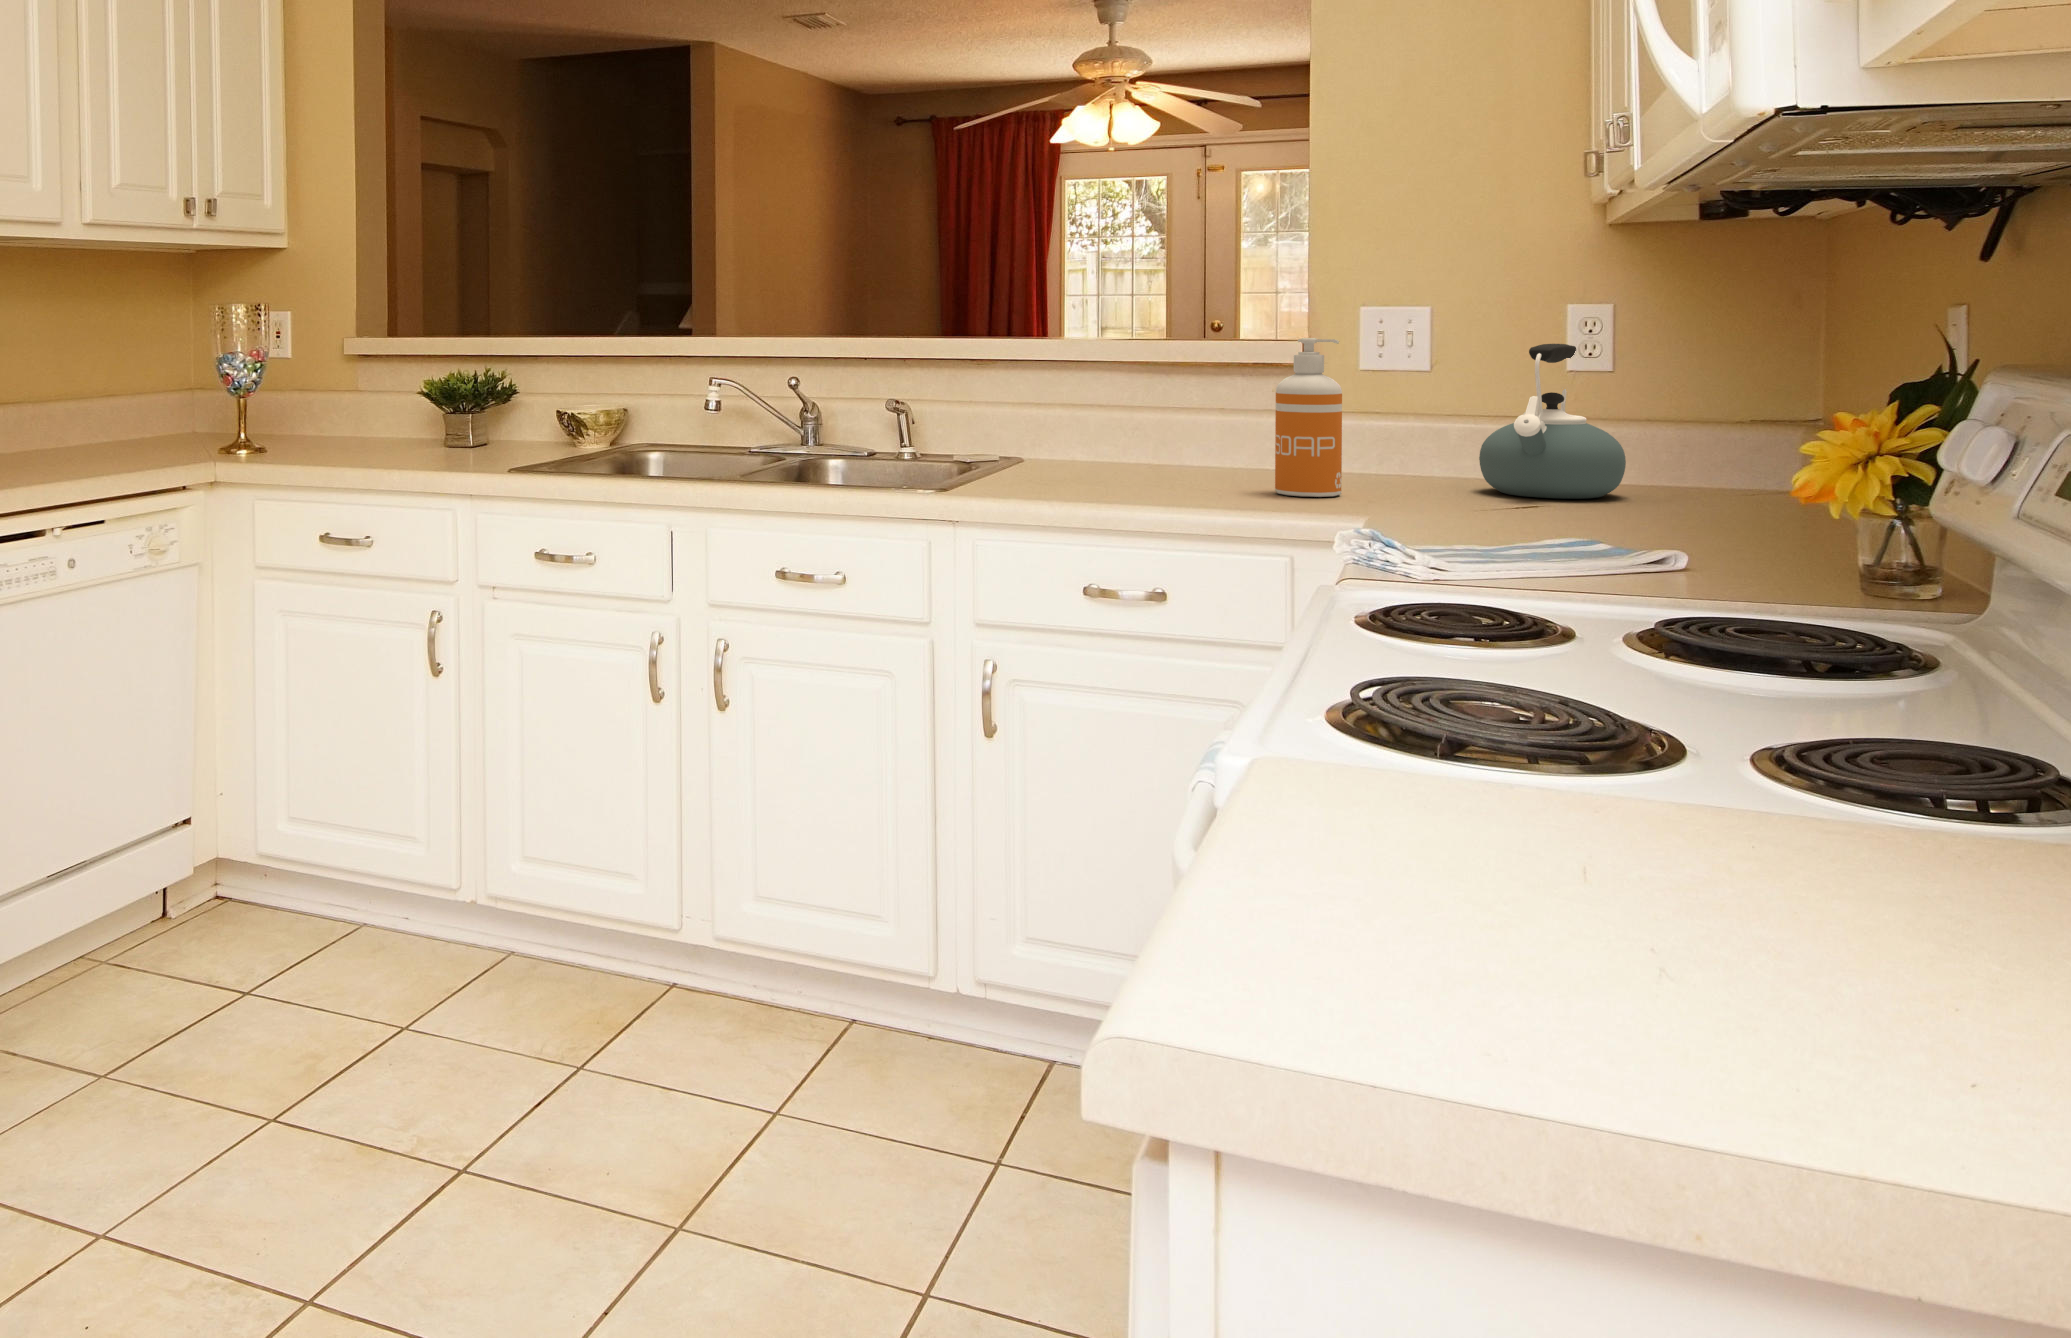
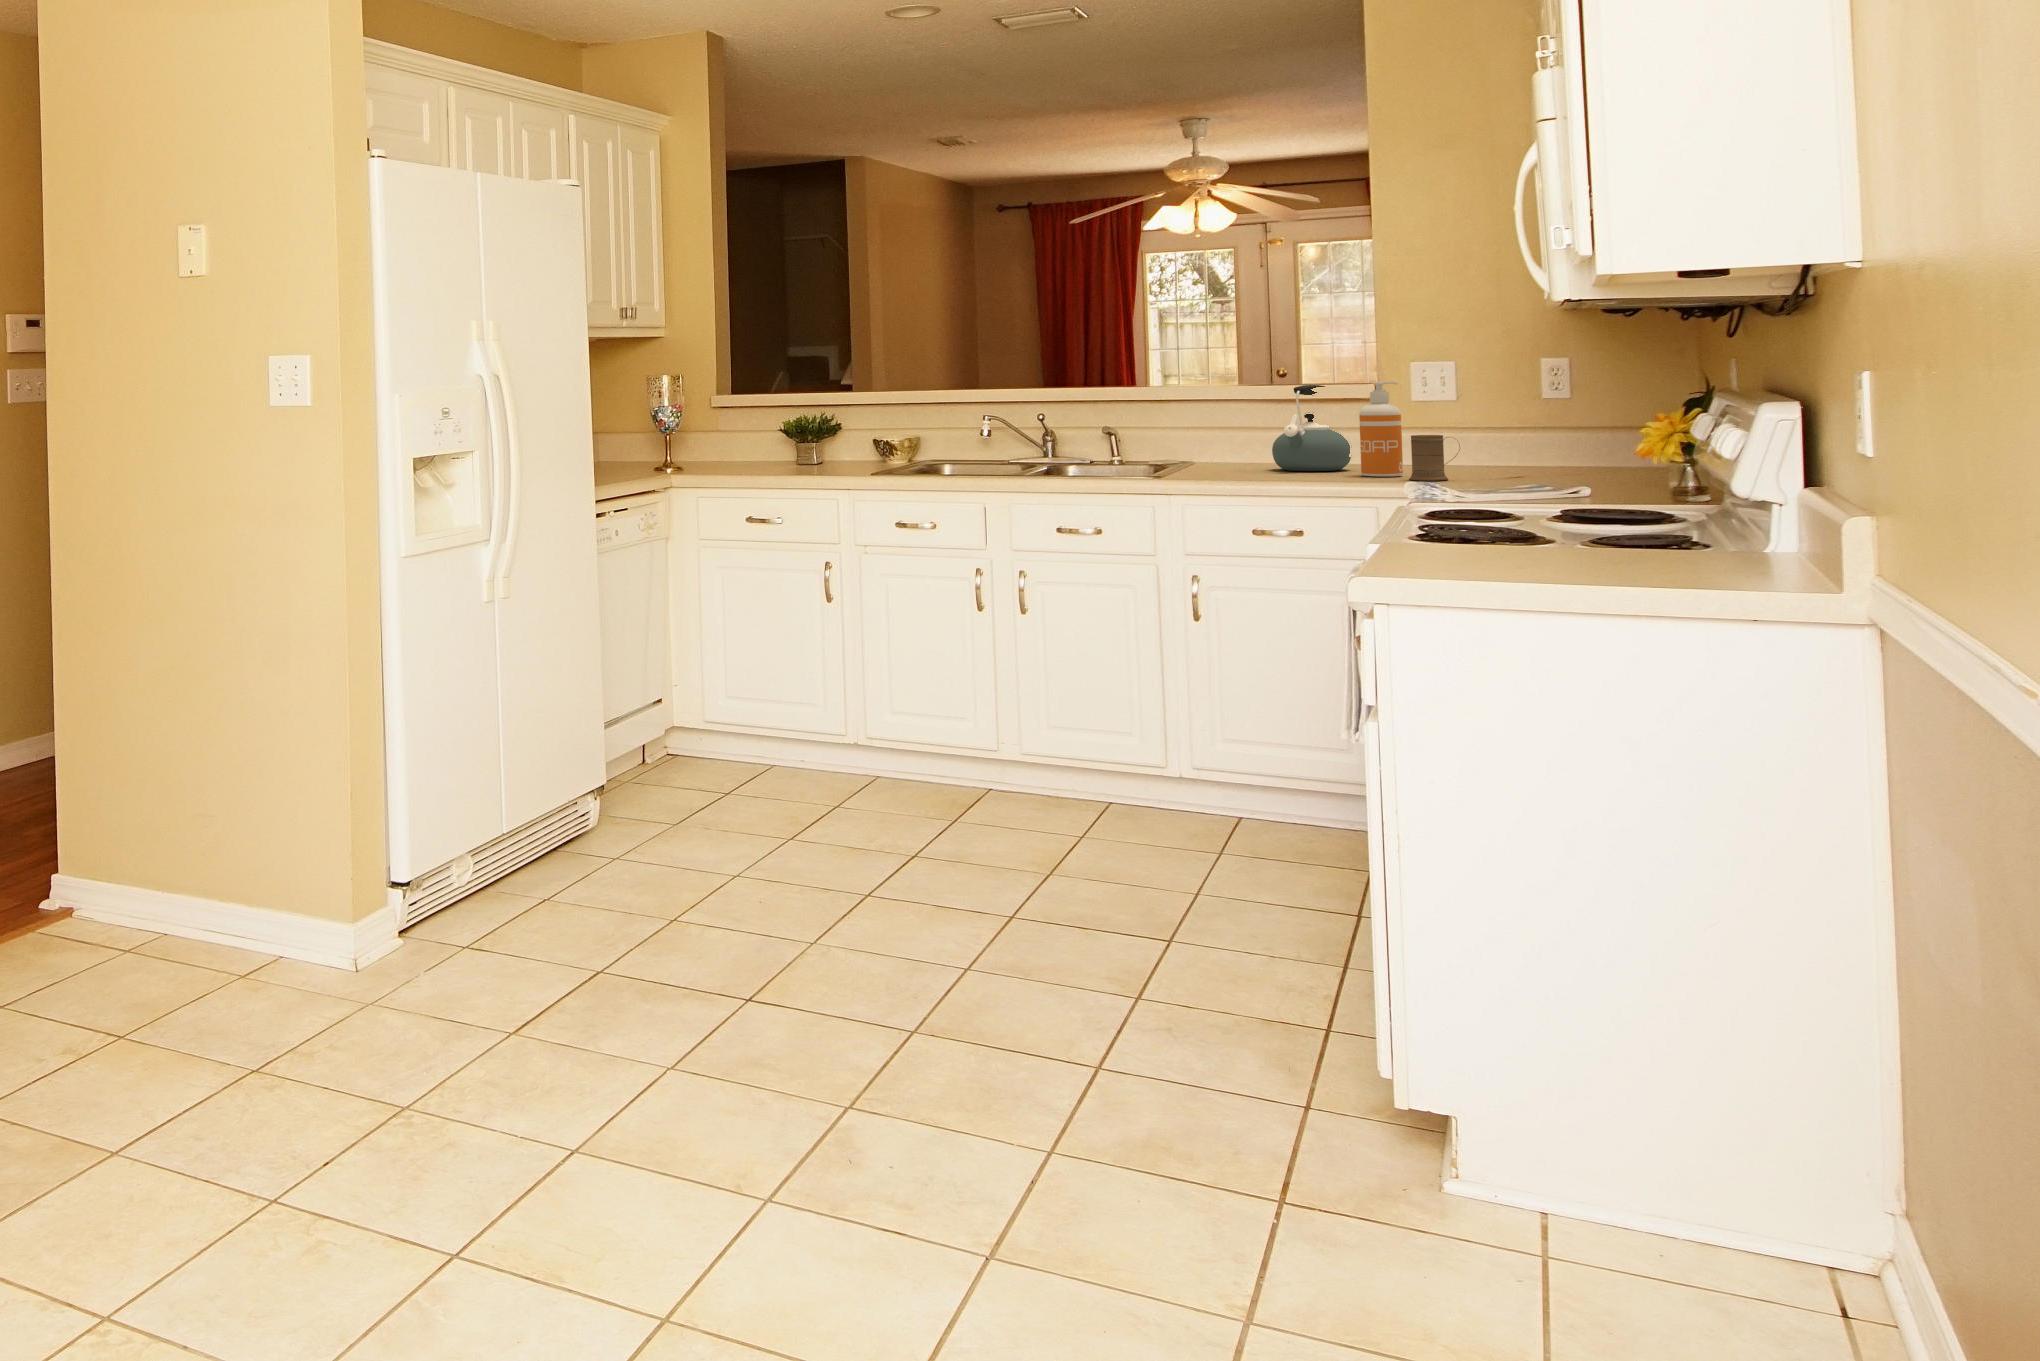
kettle: present [1479,344,1626,499] -> present [1272,385,1351,471]
mug: none [1350,430,1437,510] -> present [1409,435,1460,481]

